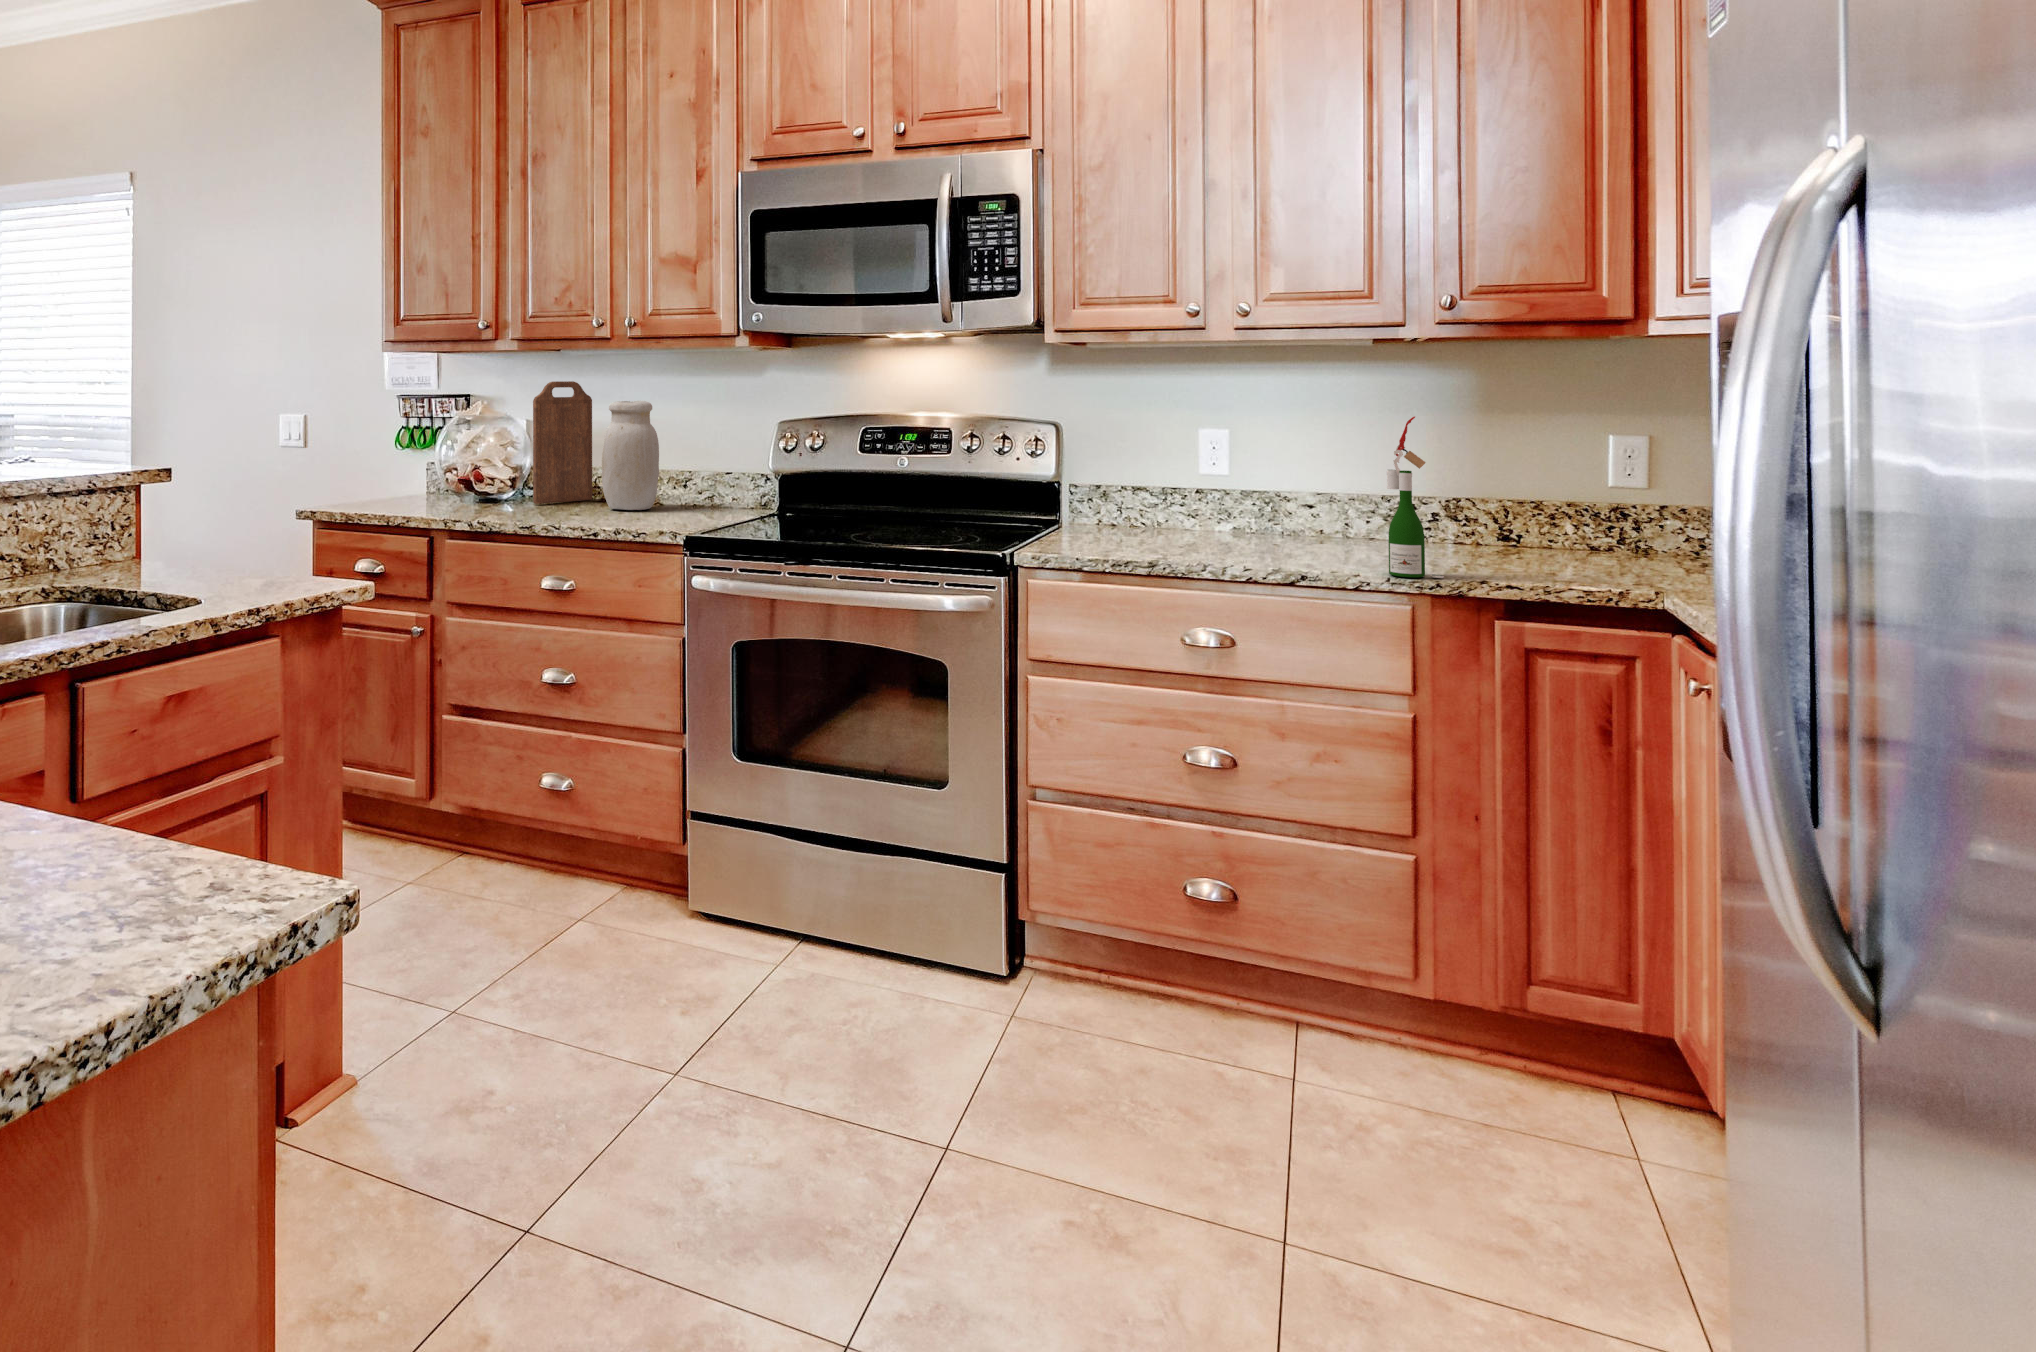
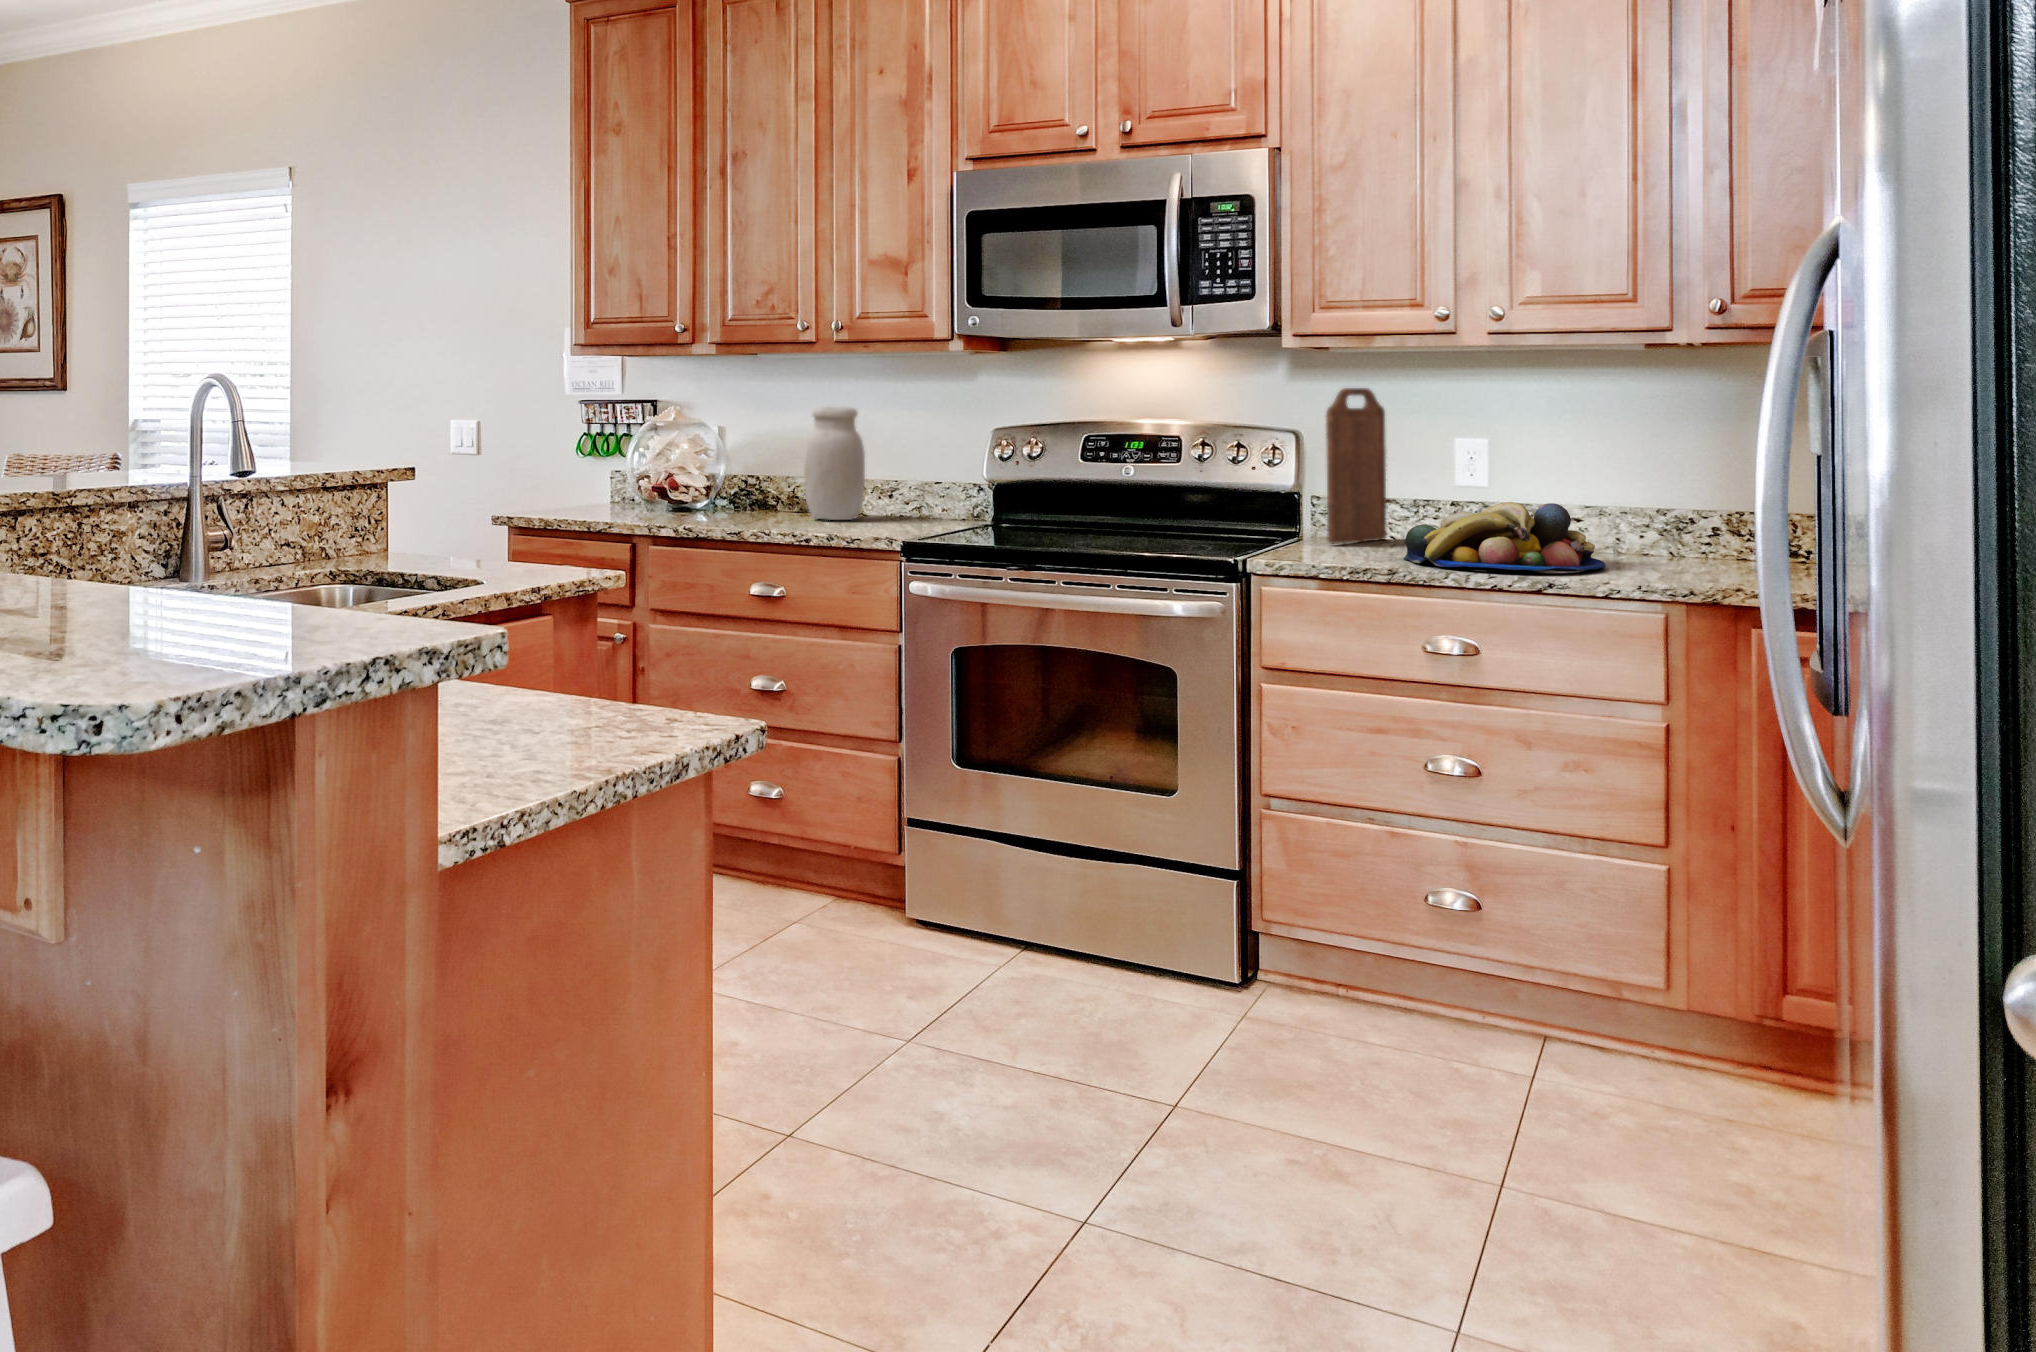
cutting board: present [533,381,592,504] -> present [1326,388,1386,544]
wine bottle: present [1387,416,1444,578] -> none [1642,423,1700,587]
fruit bowl: none [1157,492,1346,561] -> present [1403,502,1605,571]

